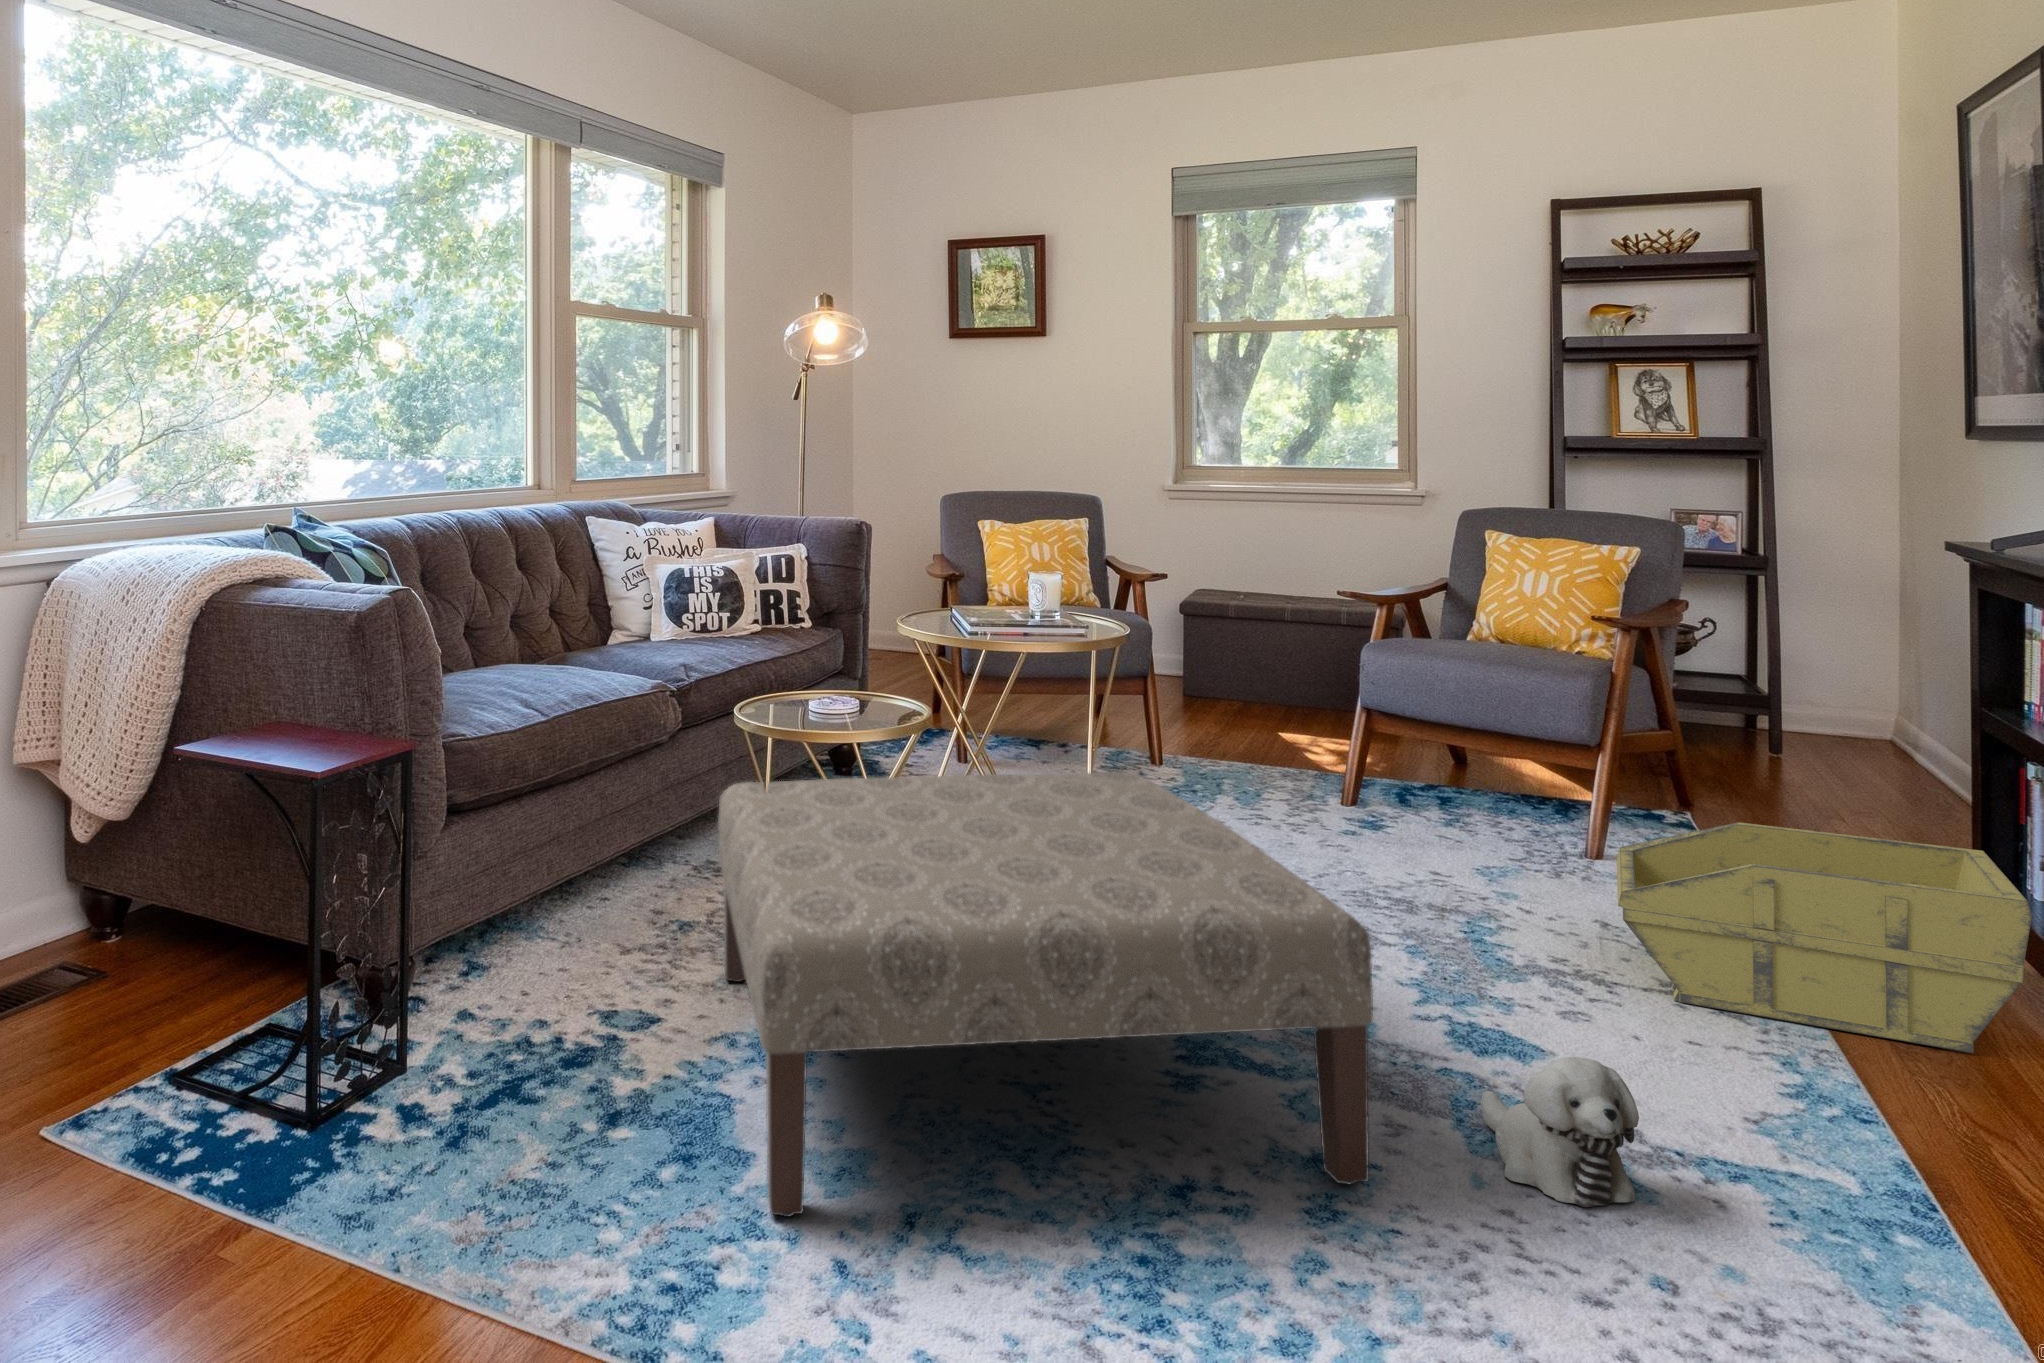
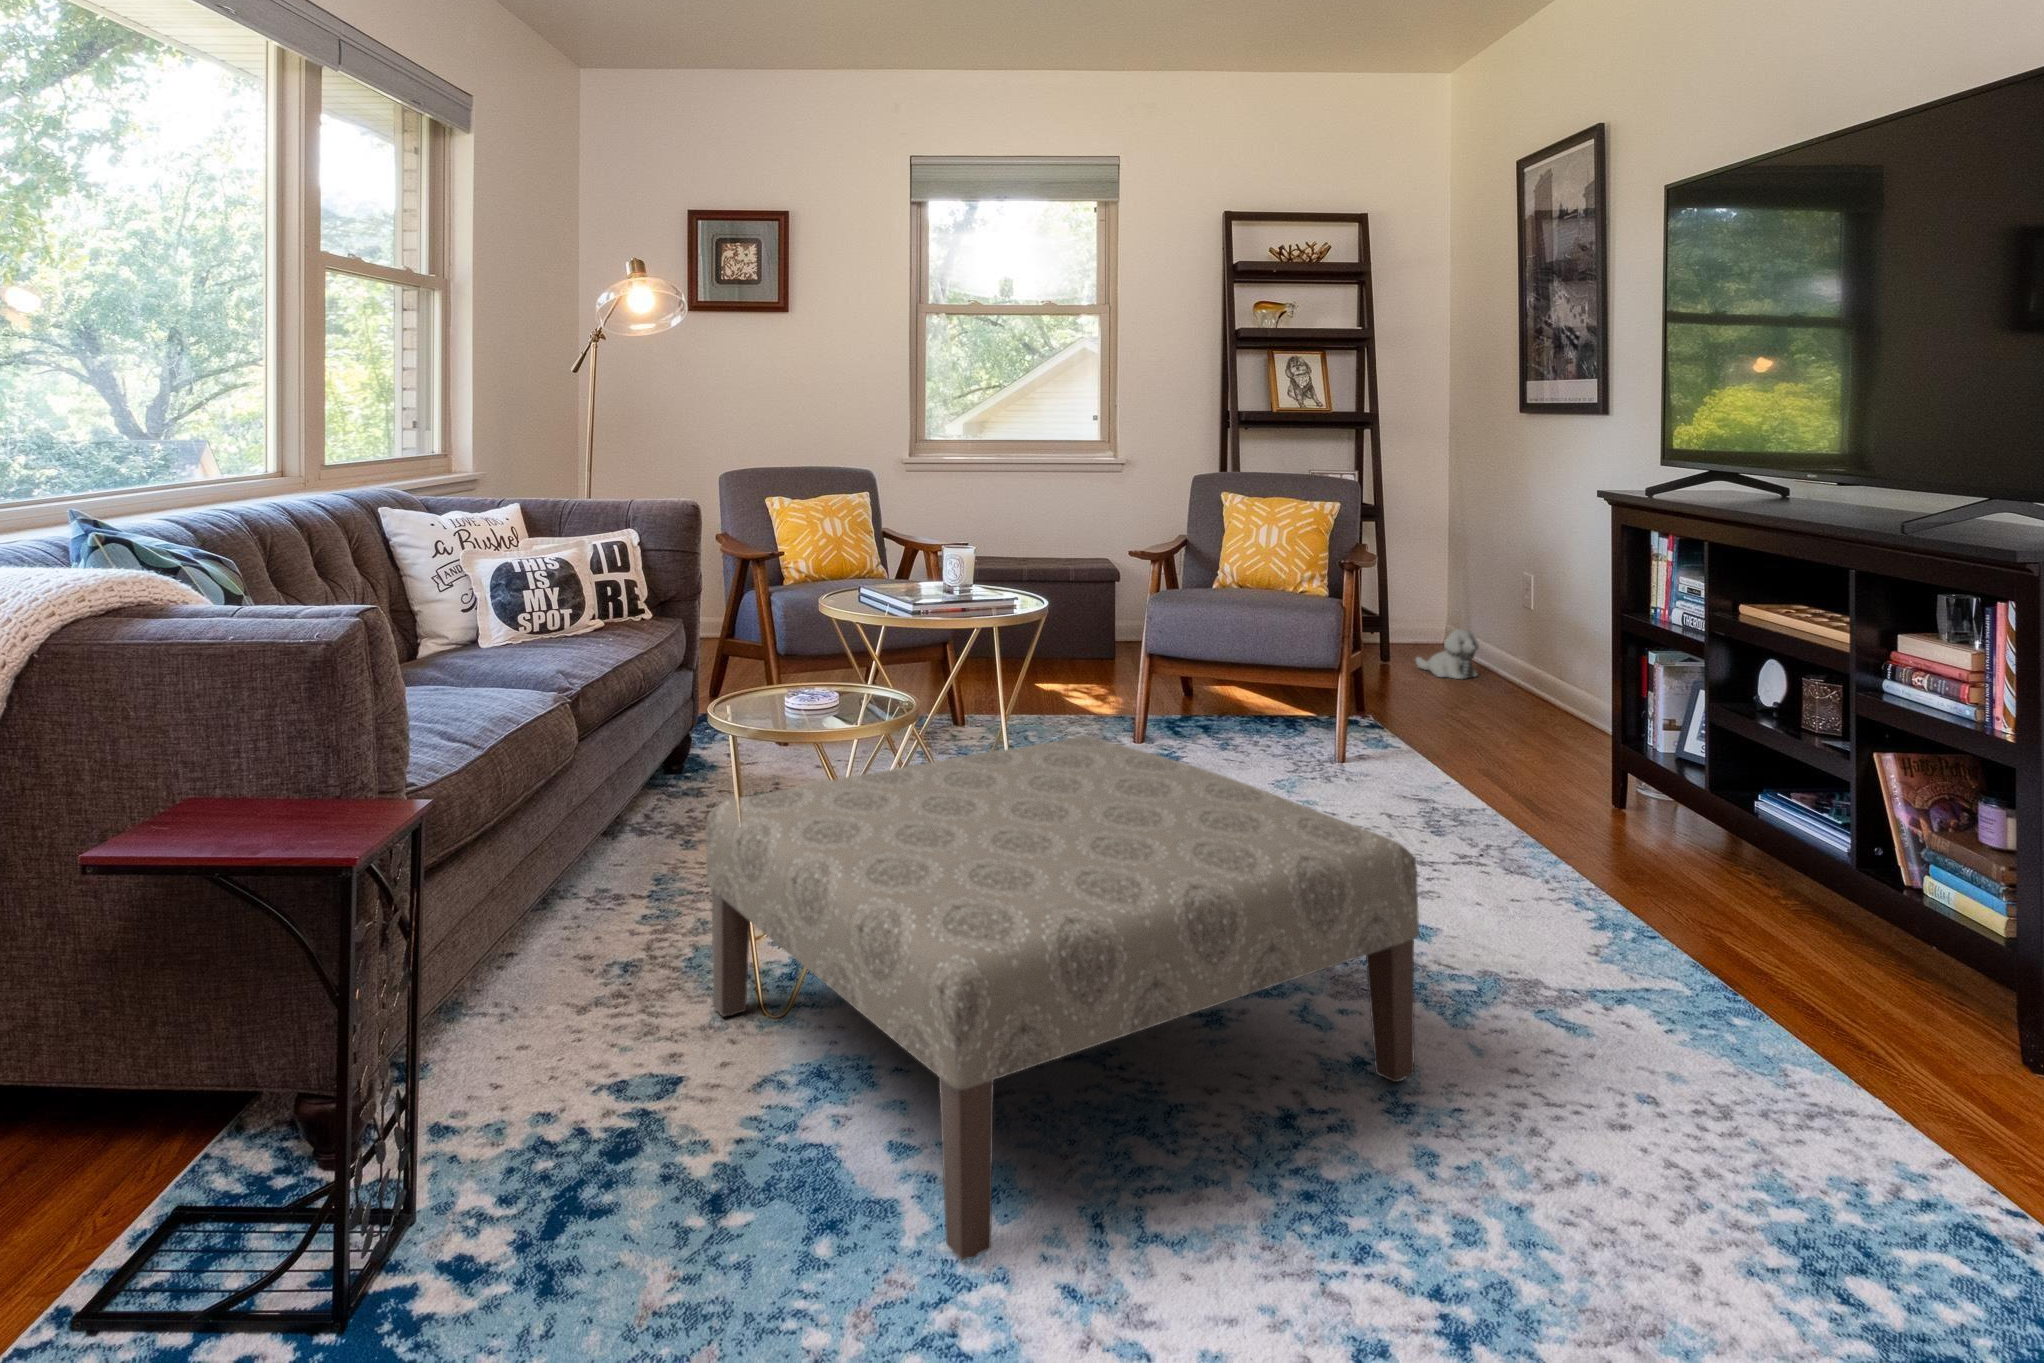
storage bin: present [1617,822,2032,1053] -> none [1411,718,1711,872]
plush toy: present [1481,1057,1639,1207] -> present [1416,629,1479,679]

